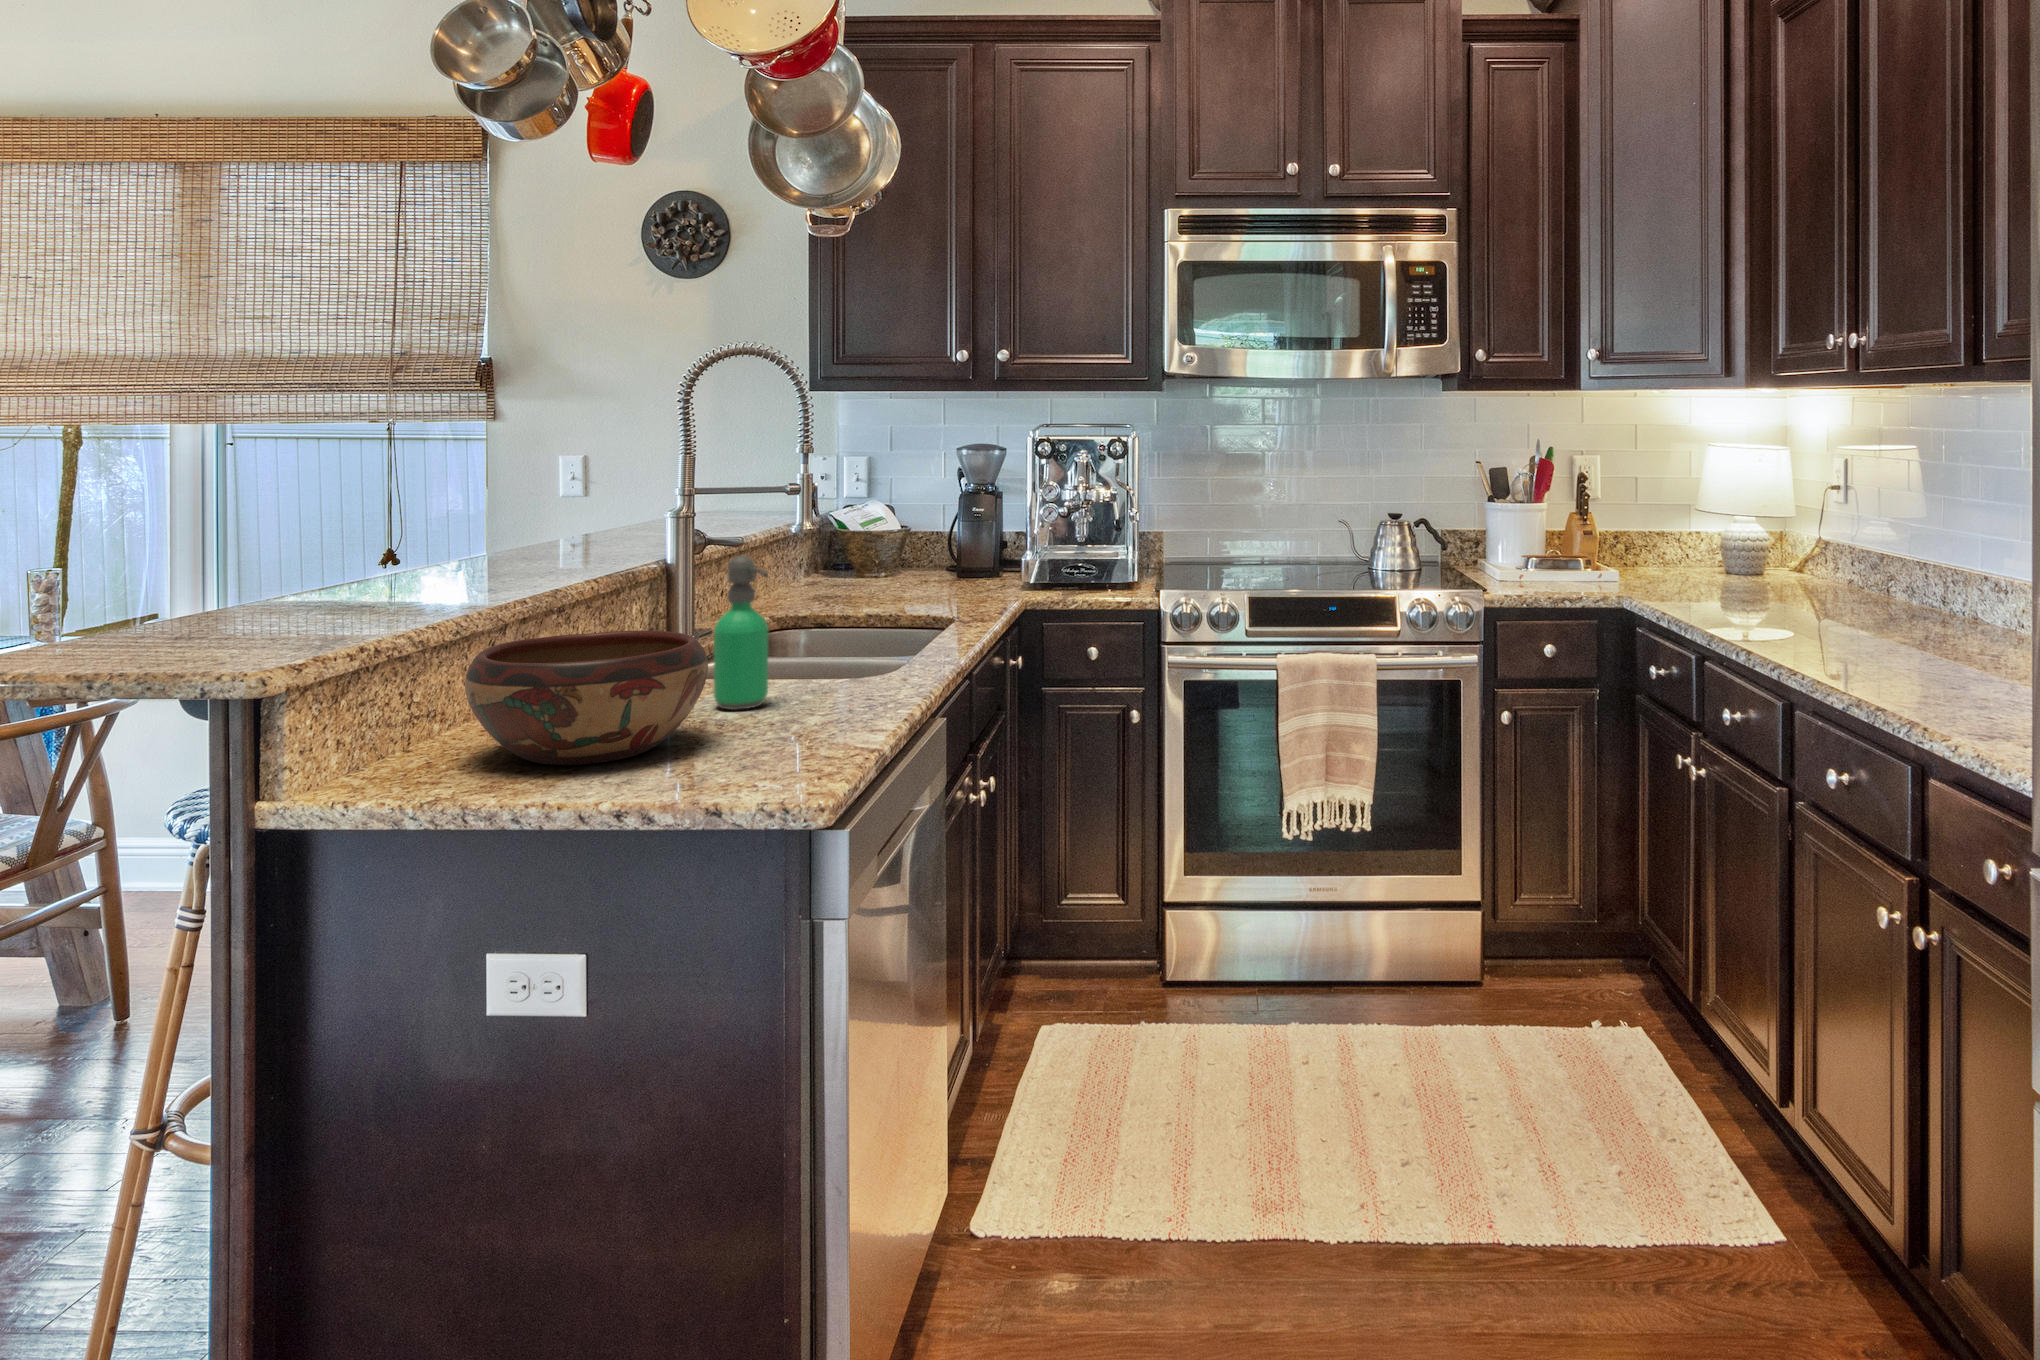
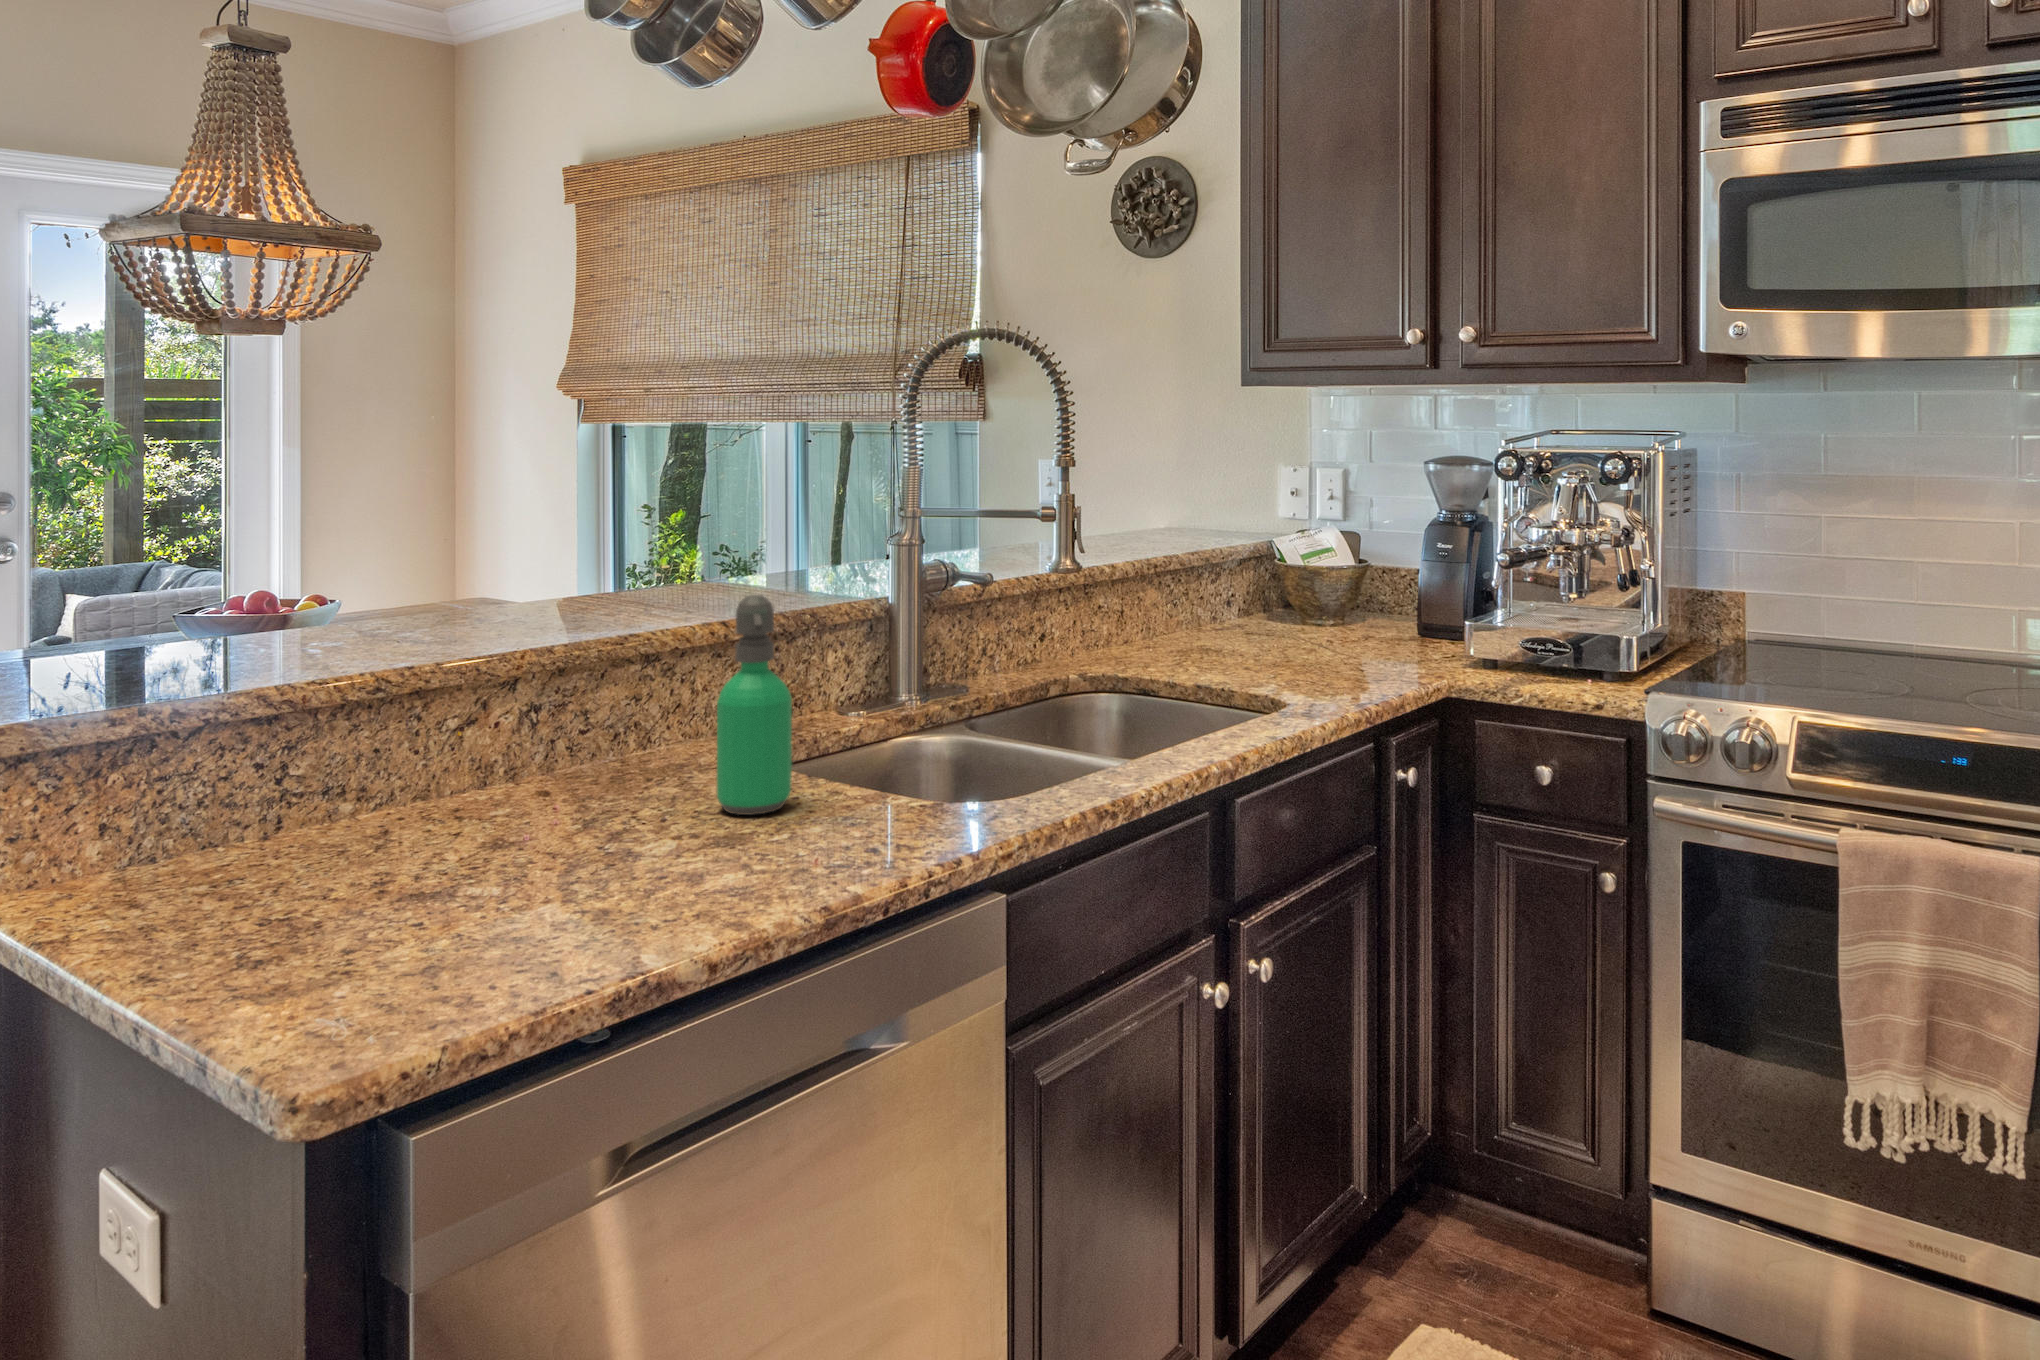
decorative bowl: present [465,630,708,765] -> none [263,686,601,878]

